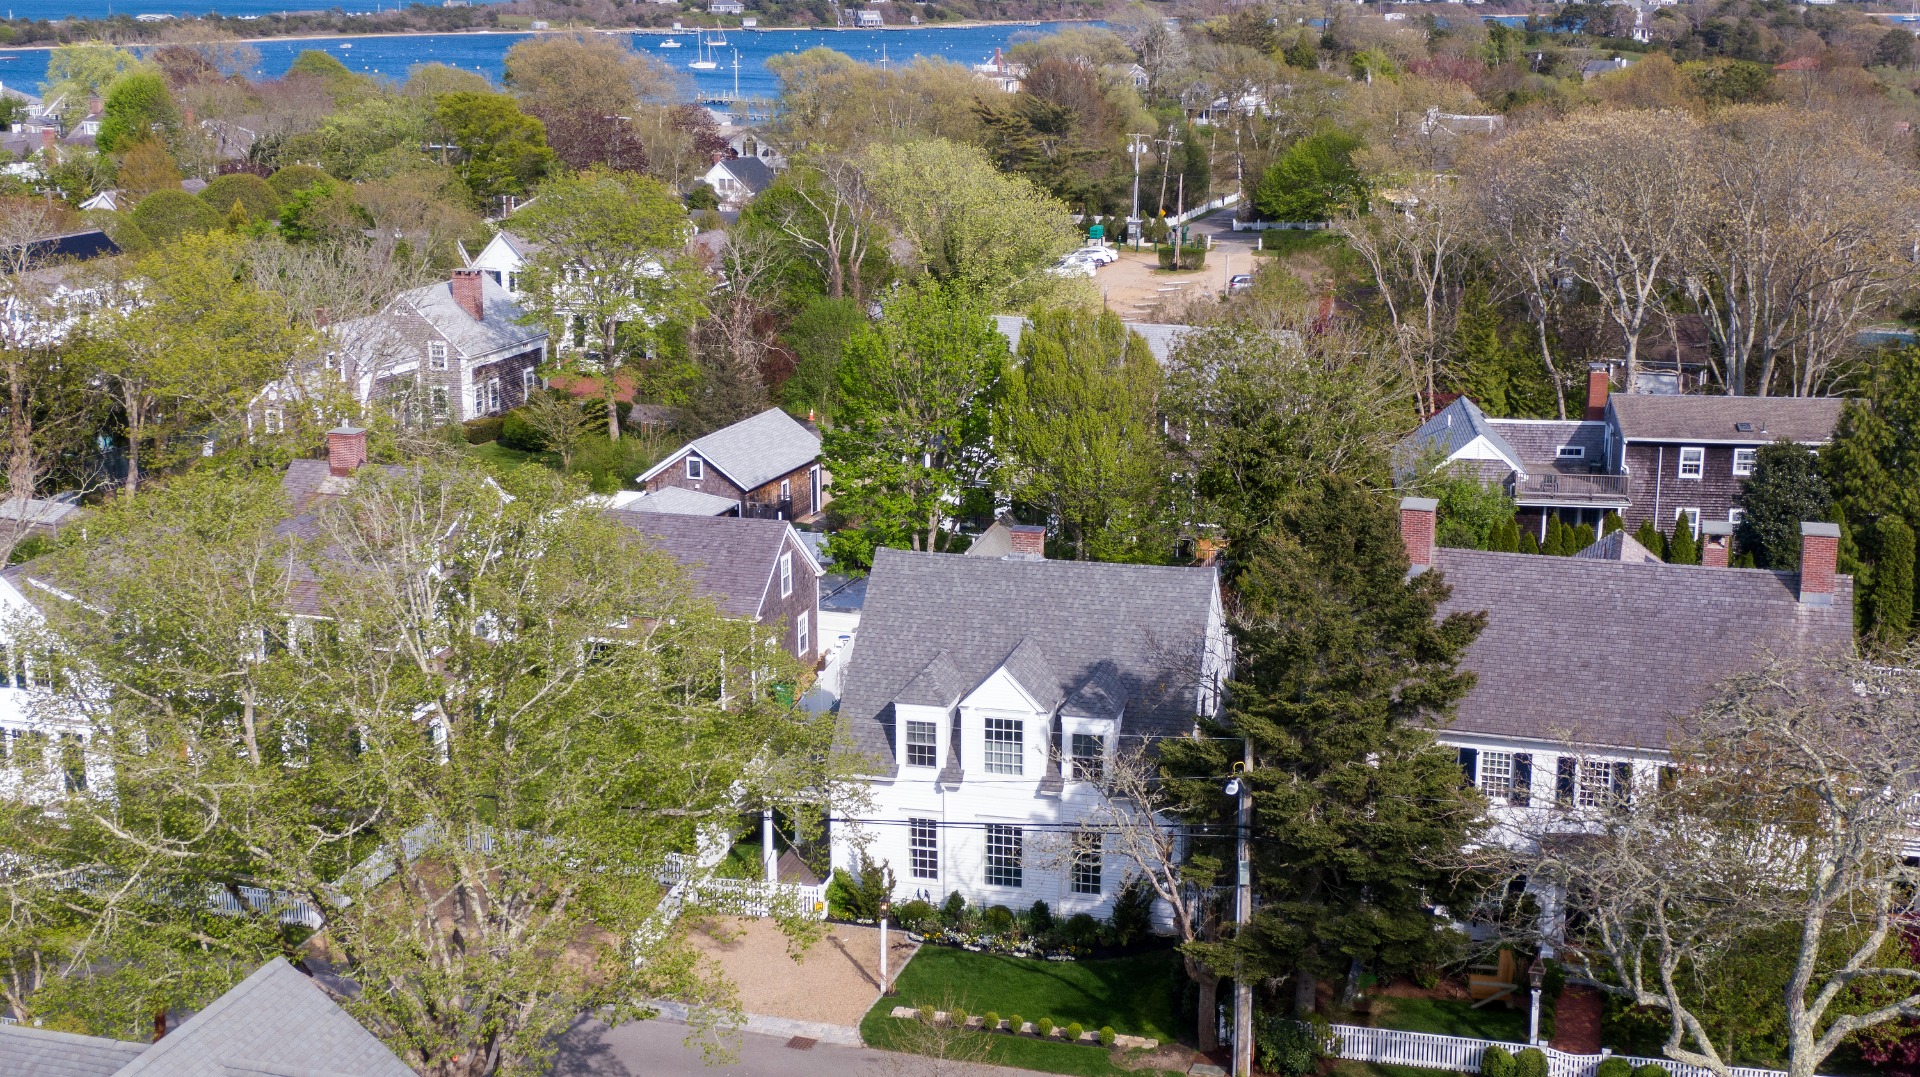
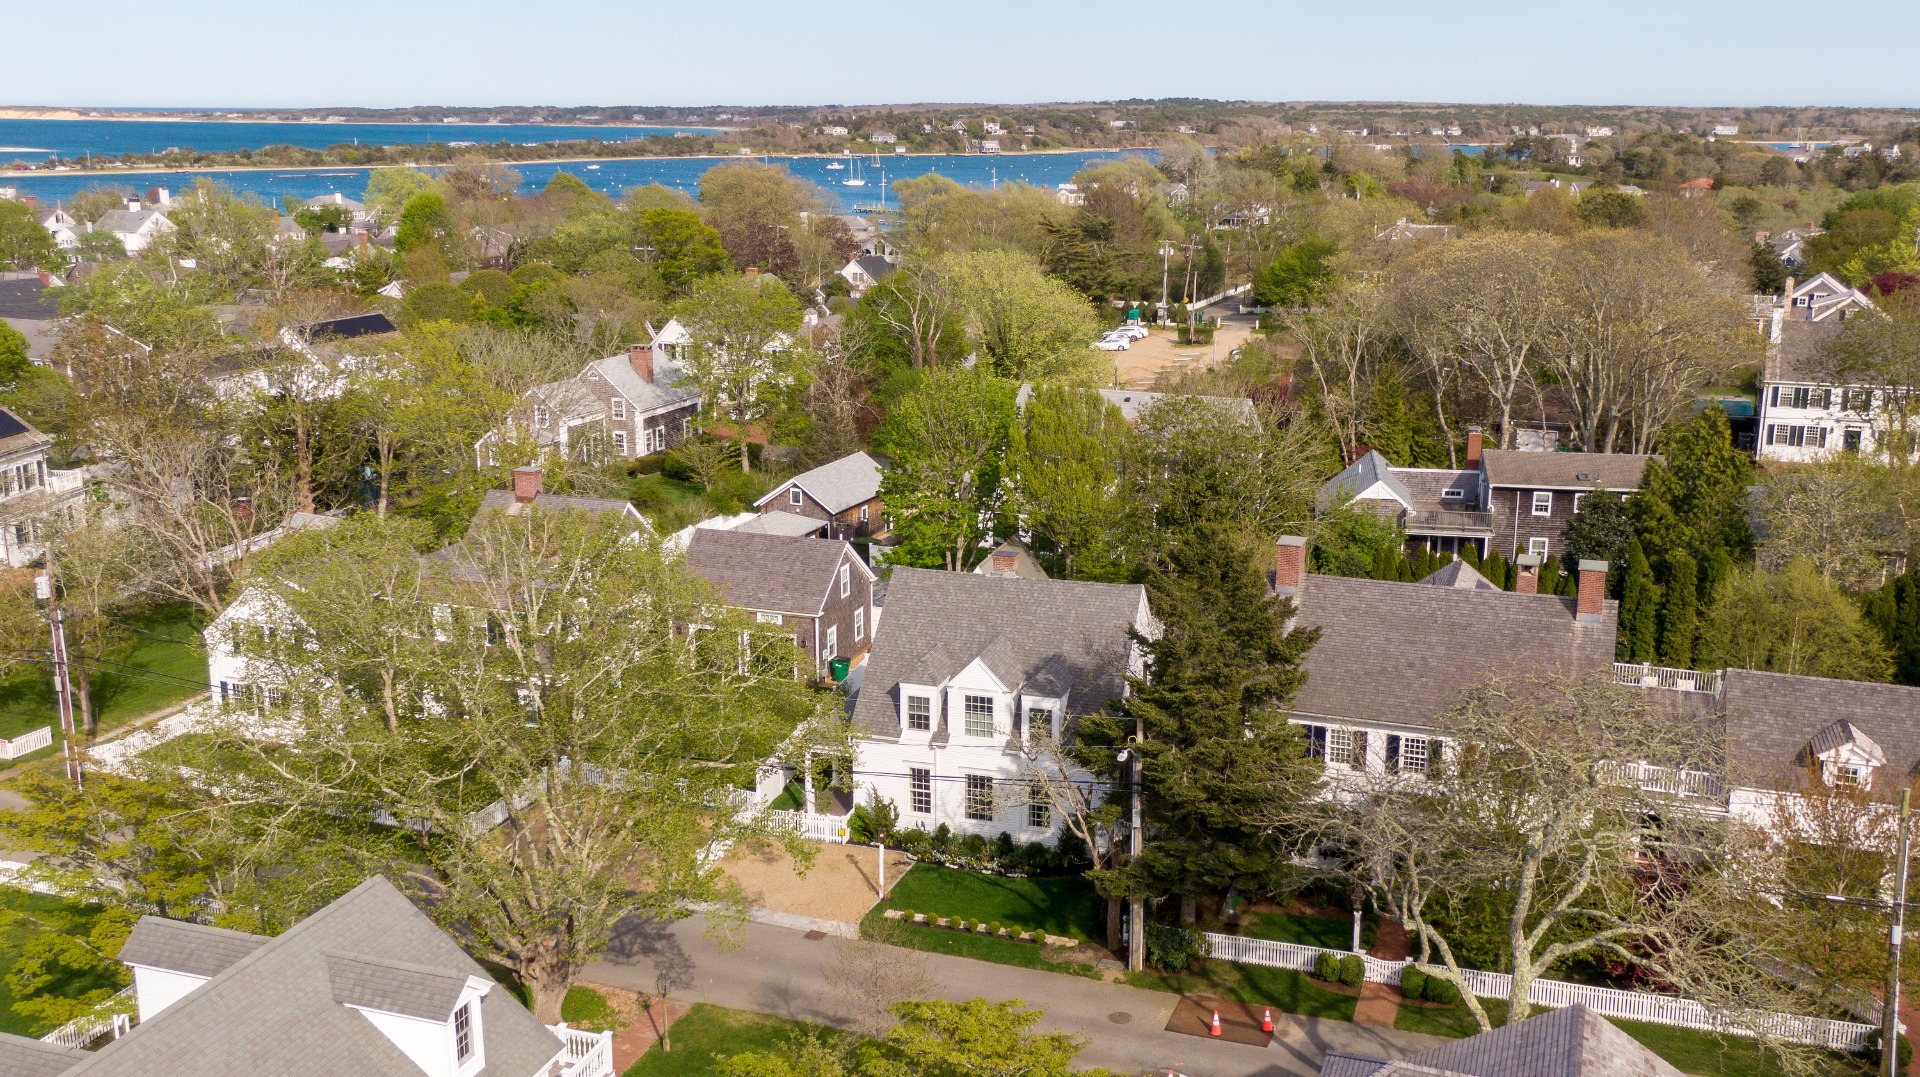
lounge chair: present [1469,950,1517,1008] -> none [1317,879,1353,928]

